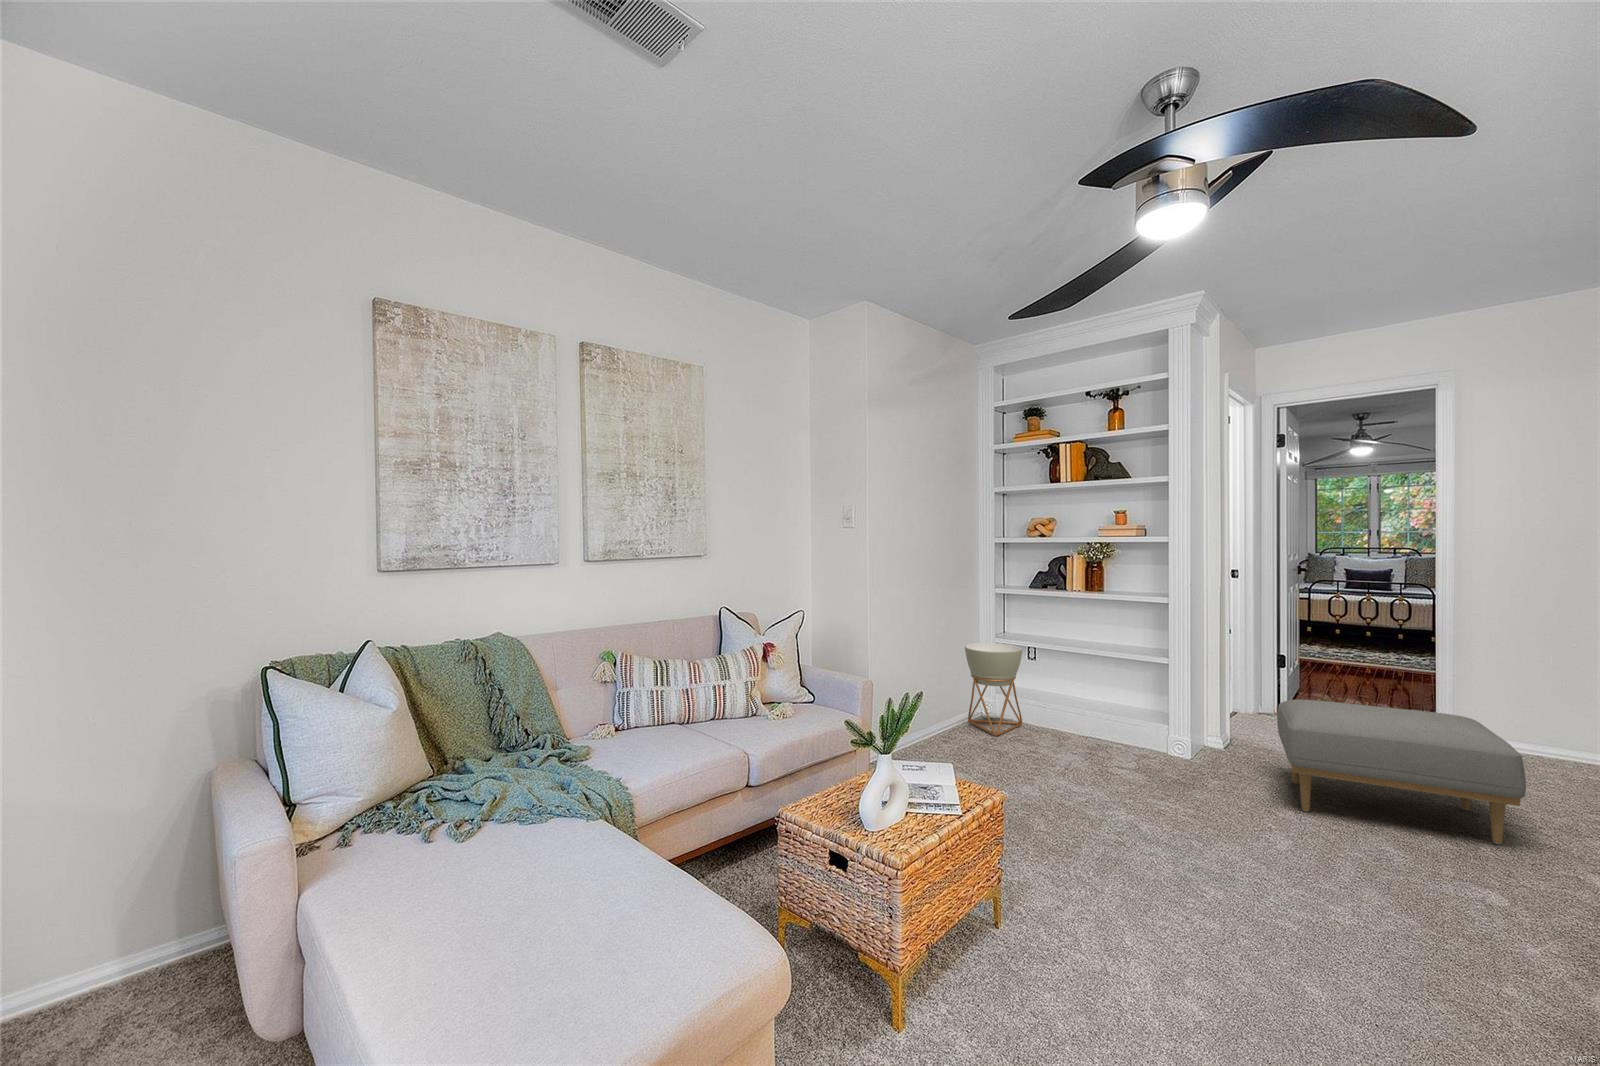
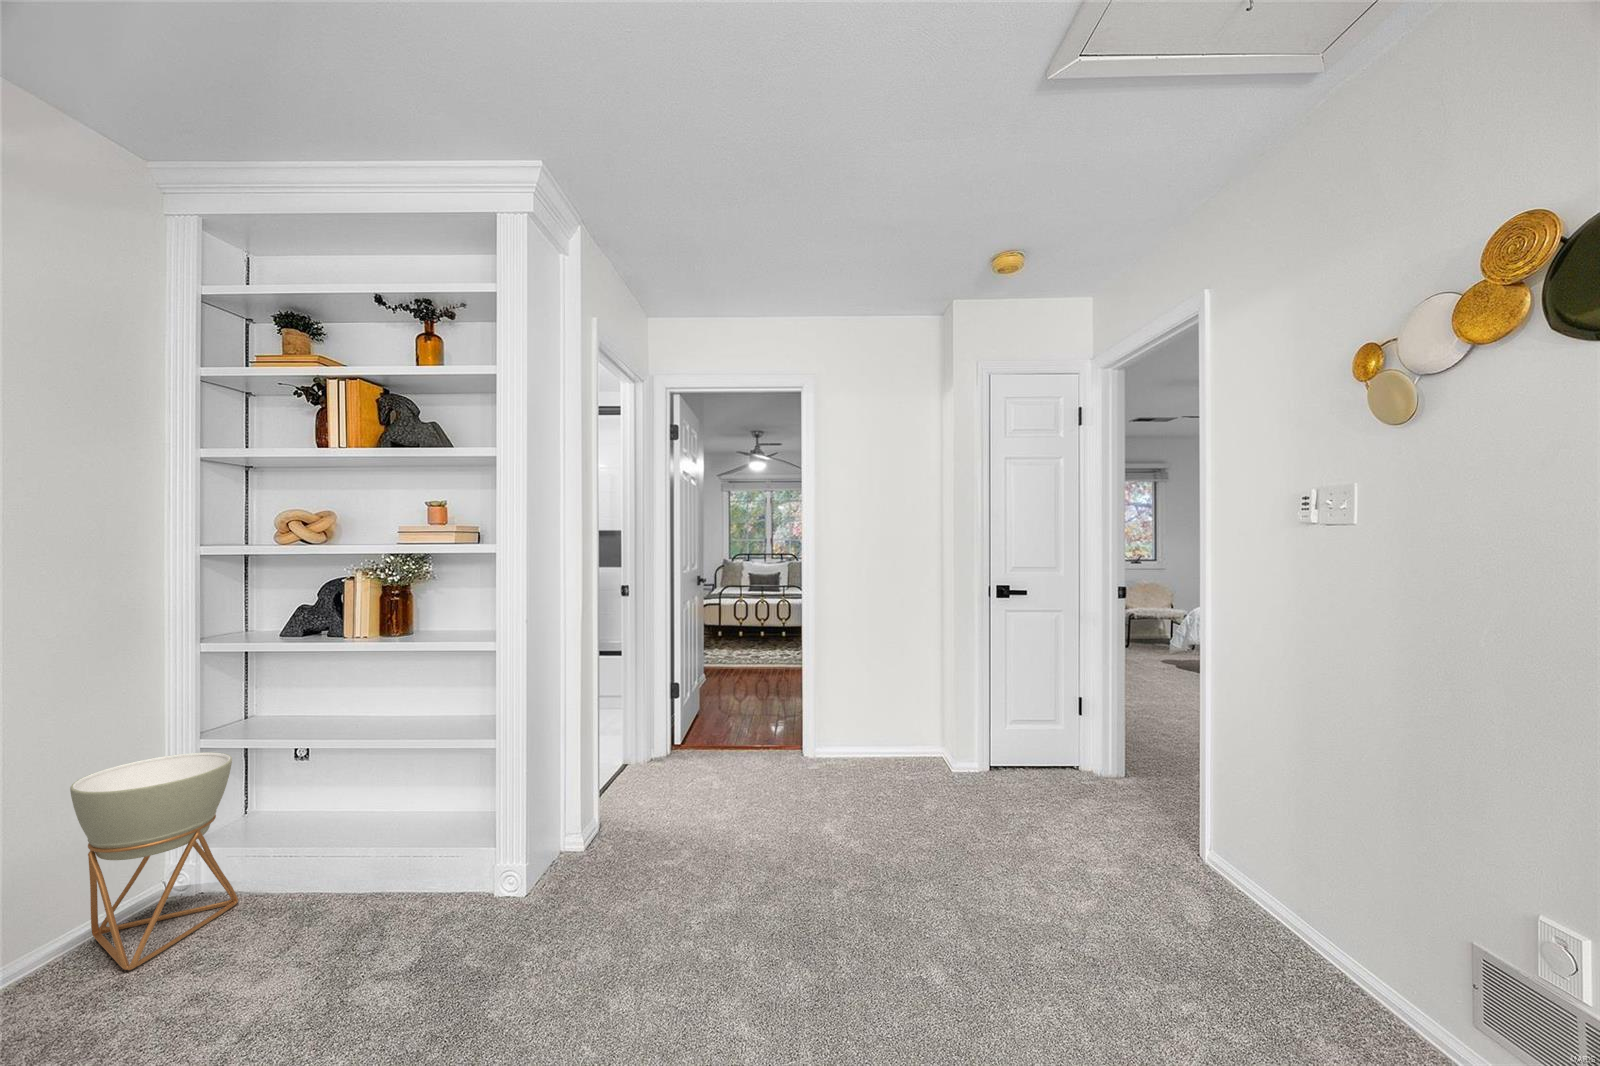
ottoman: present [1277,699,1526,845] -> none [632,770,898,991]

